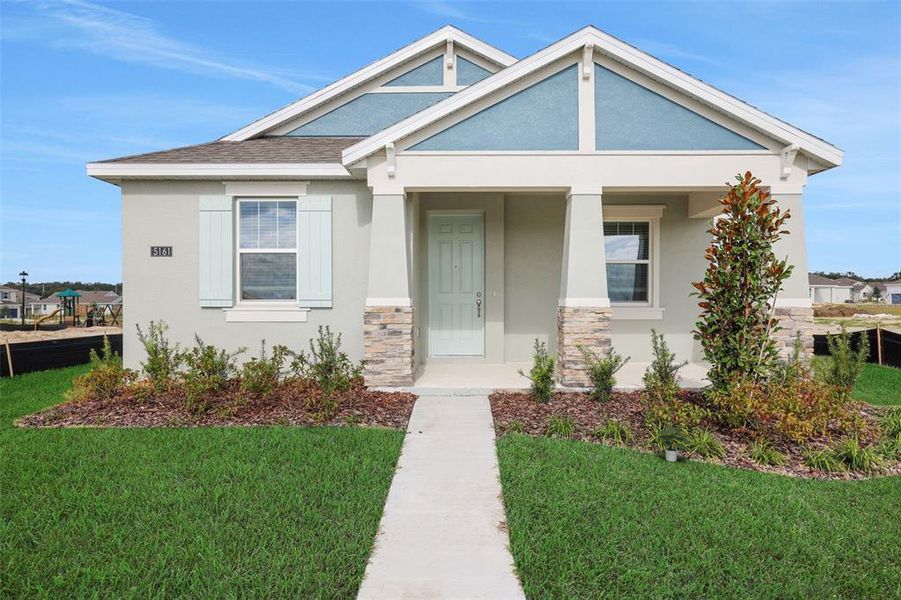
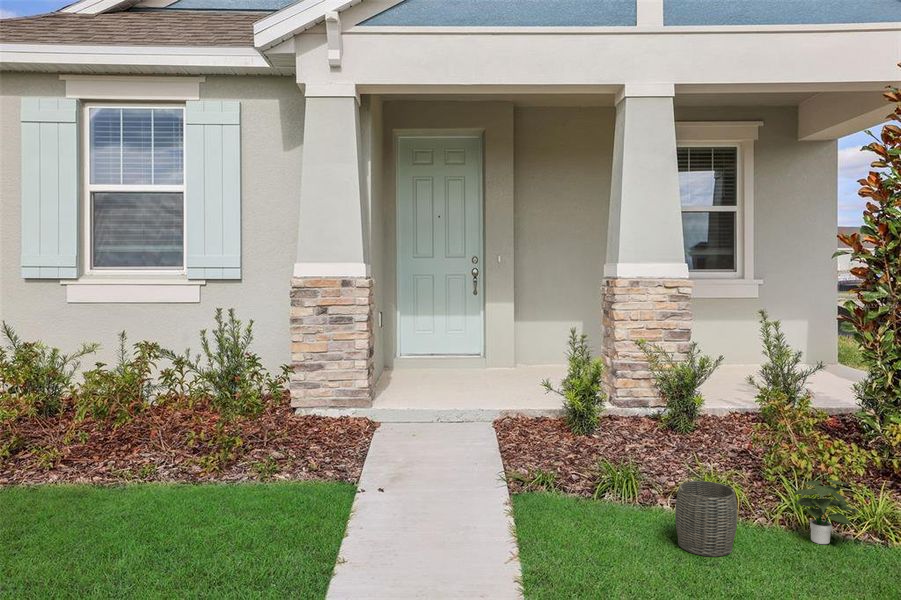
woven basket: none [588,425,622,467] -> present [675,481,737,556]

